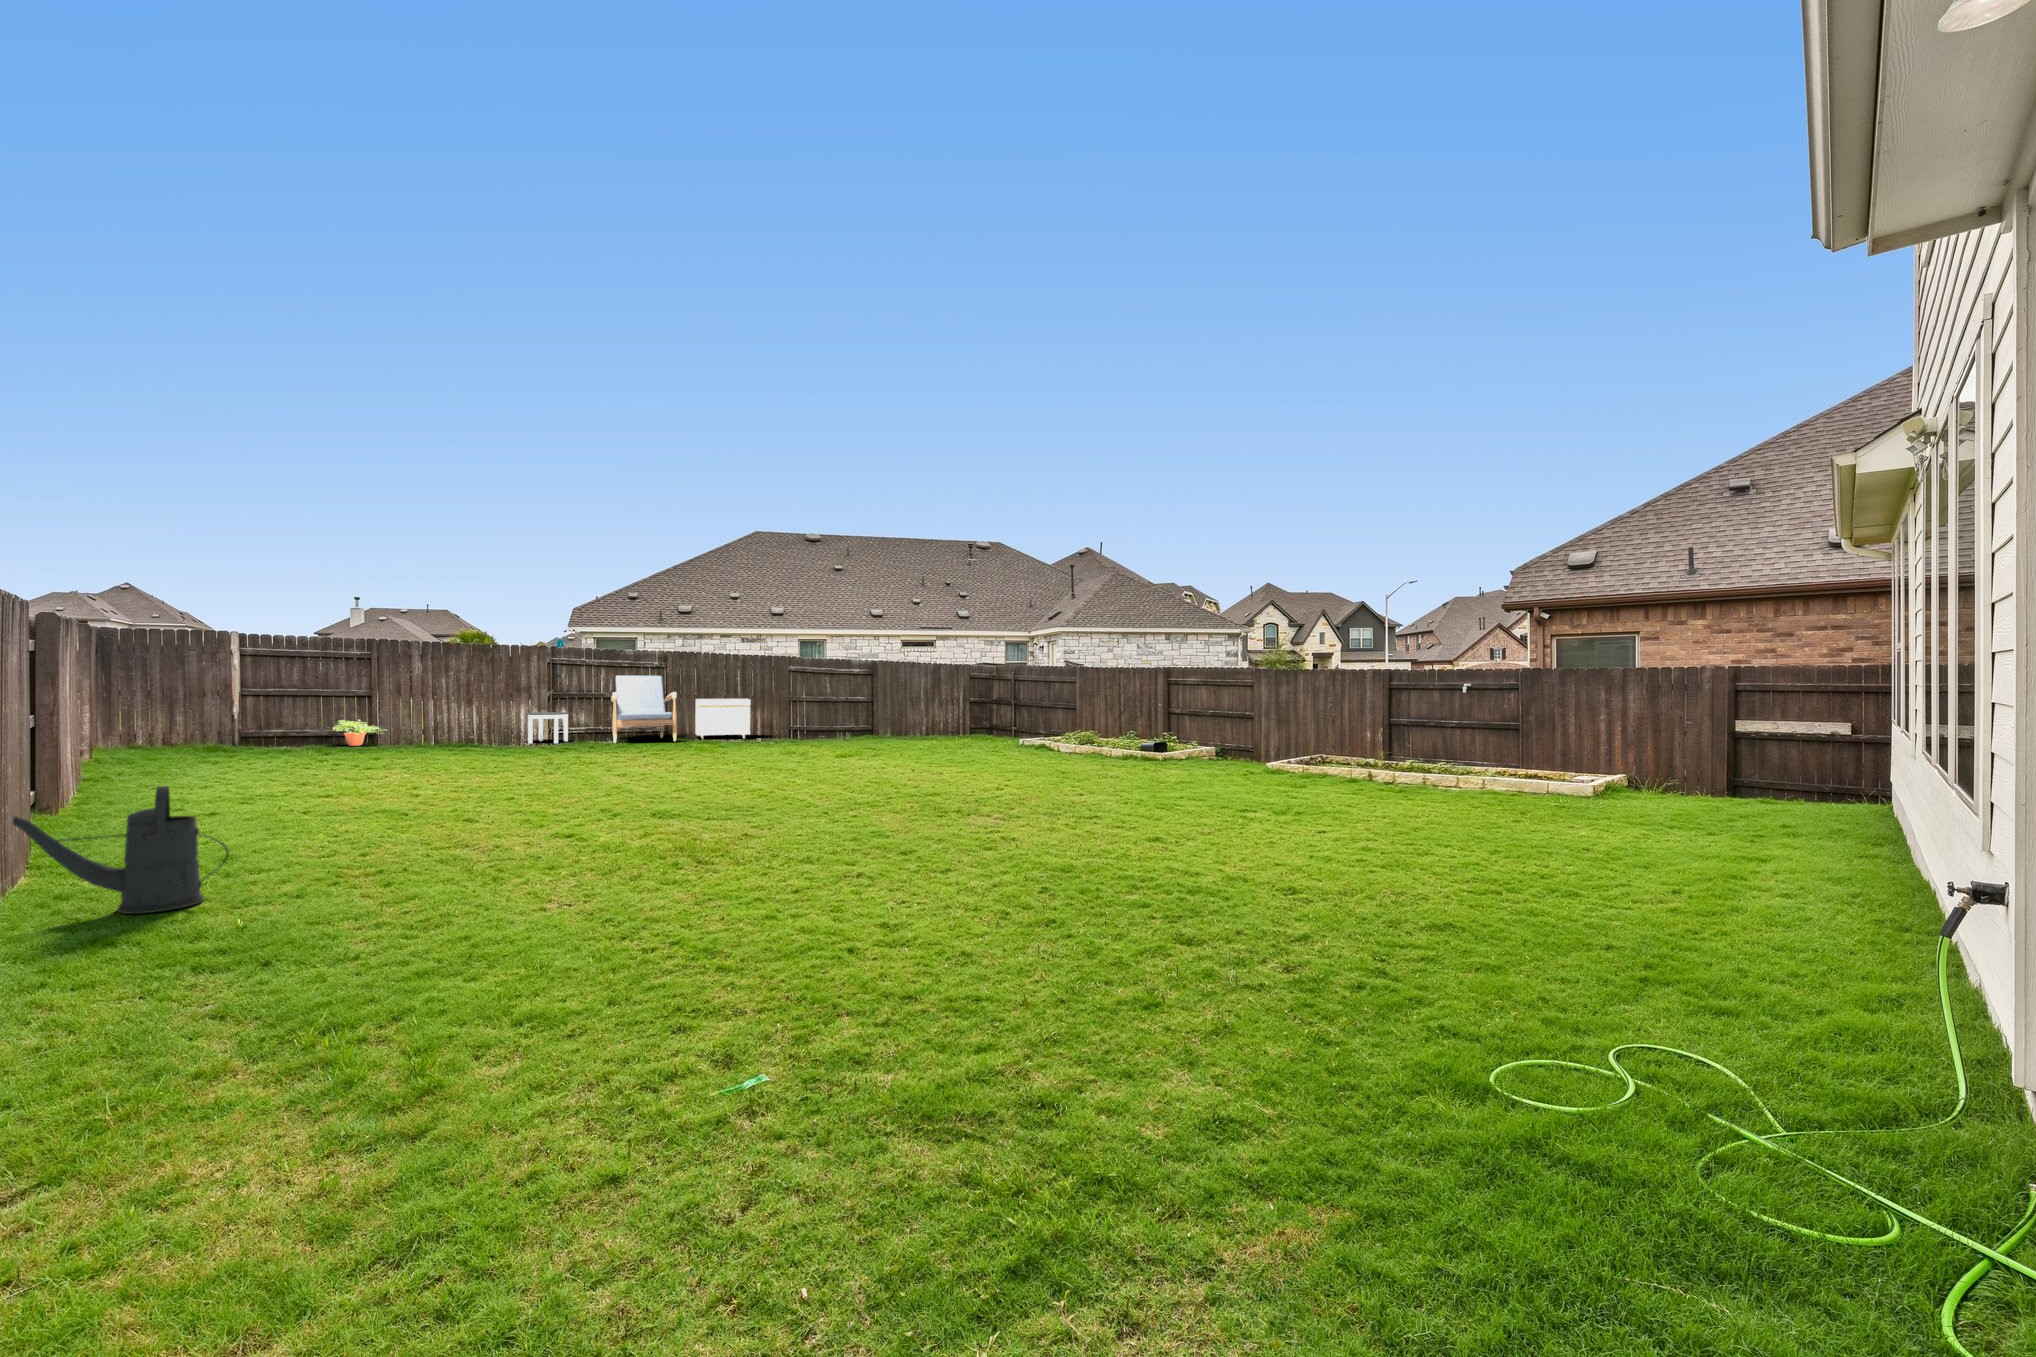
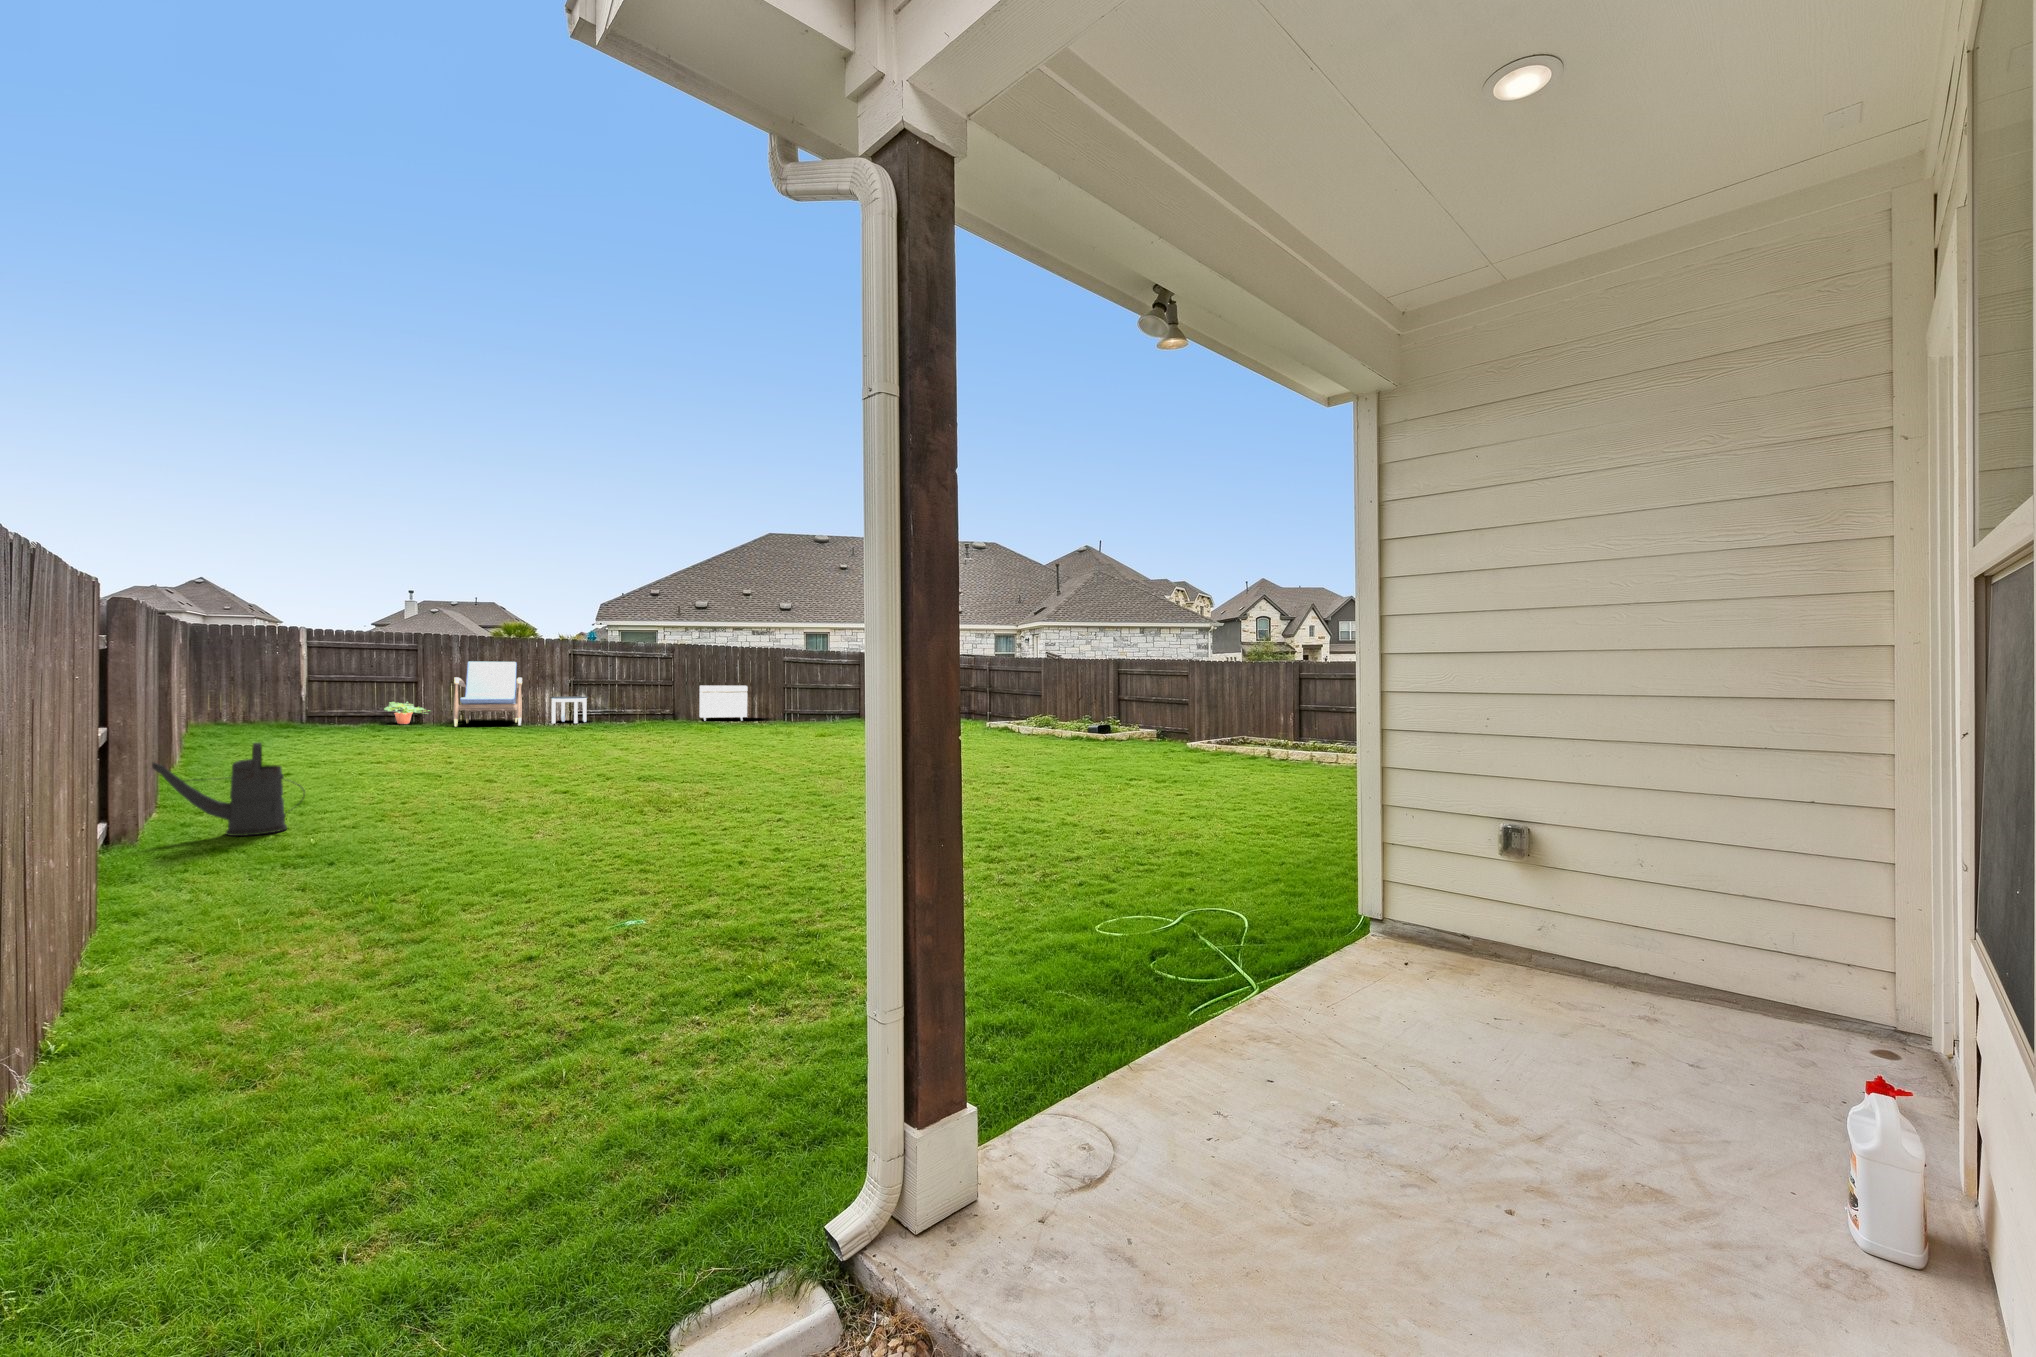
lounge chair: present [611,675,677,743] -> present [454,661,522,727]

